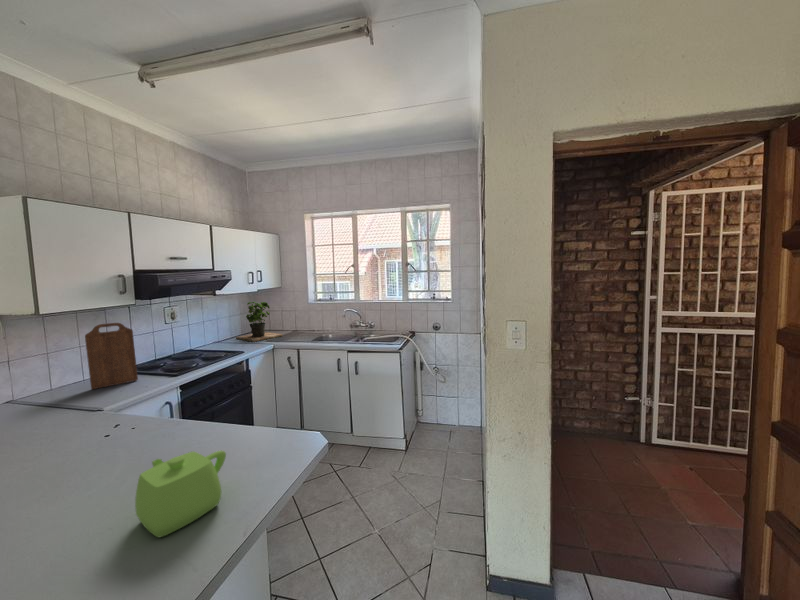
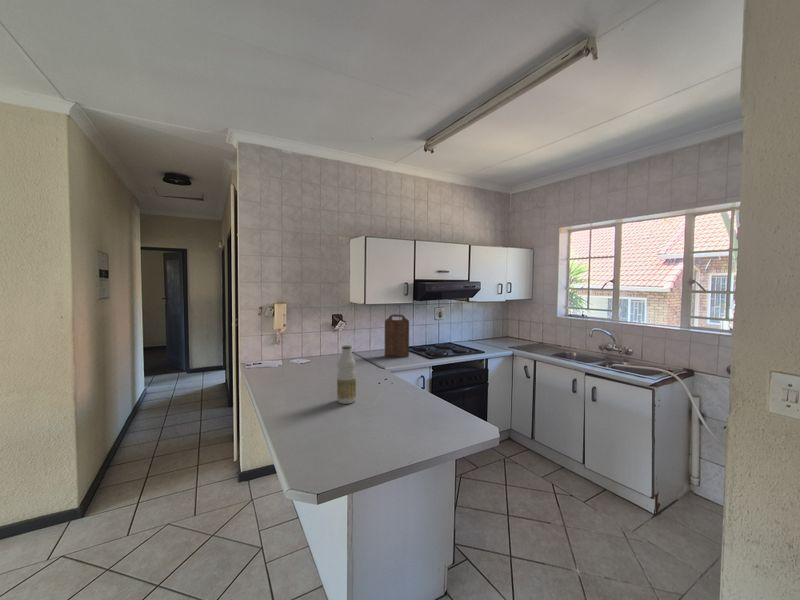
potted plant: present [236,302,282,342] -> none [487,310,527,346]
bottle: none [35,386,86,489] -> present [337,345,356,404]
teapot: present [135,450,226,537] -> none [358,403,411,450]

